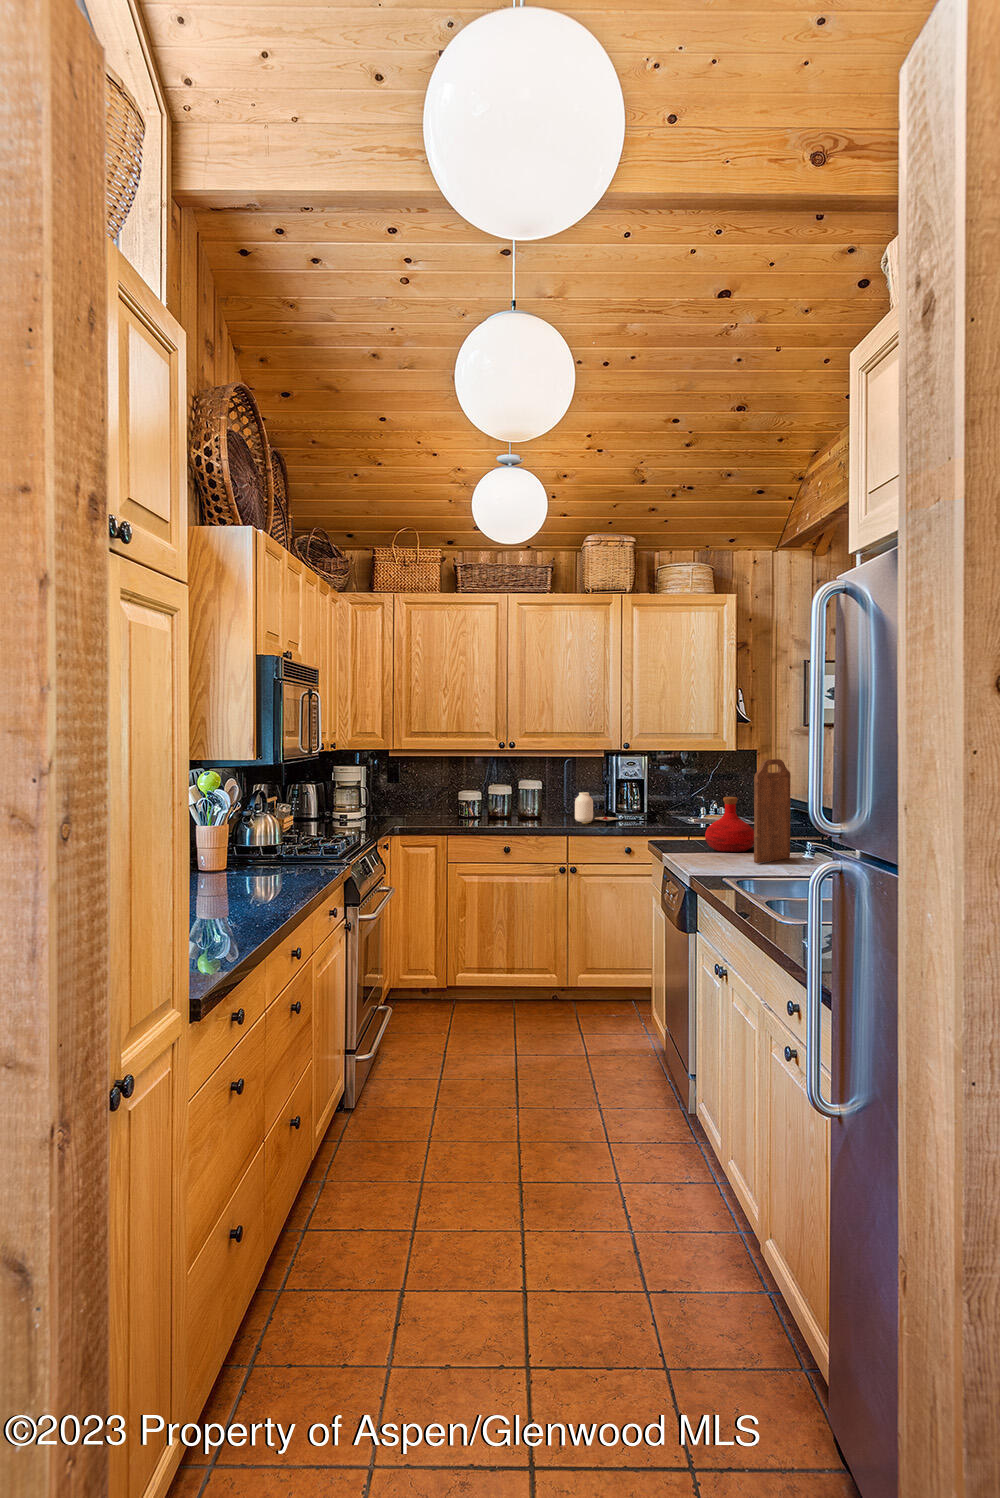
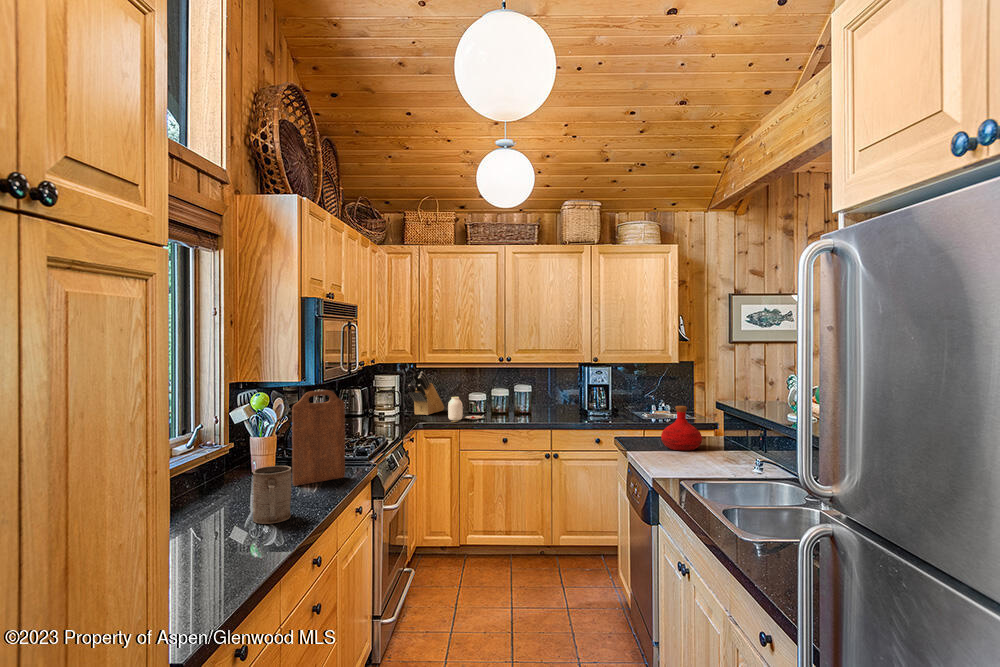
cutting board: present [754,759,791,863] -> present [292,390,345,486]
knife block: none [379,761,426,819] -> present [408,371,444,415]
jar: present [575,792,618,824] -> present [448,397,483,422]
mug: none [219,849,263,912] -> present [253,466,291,524]

